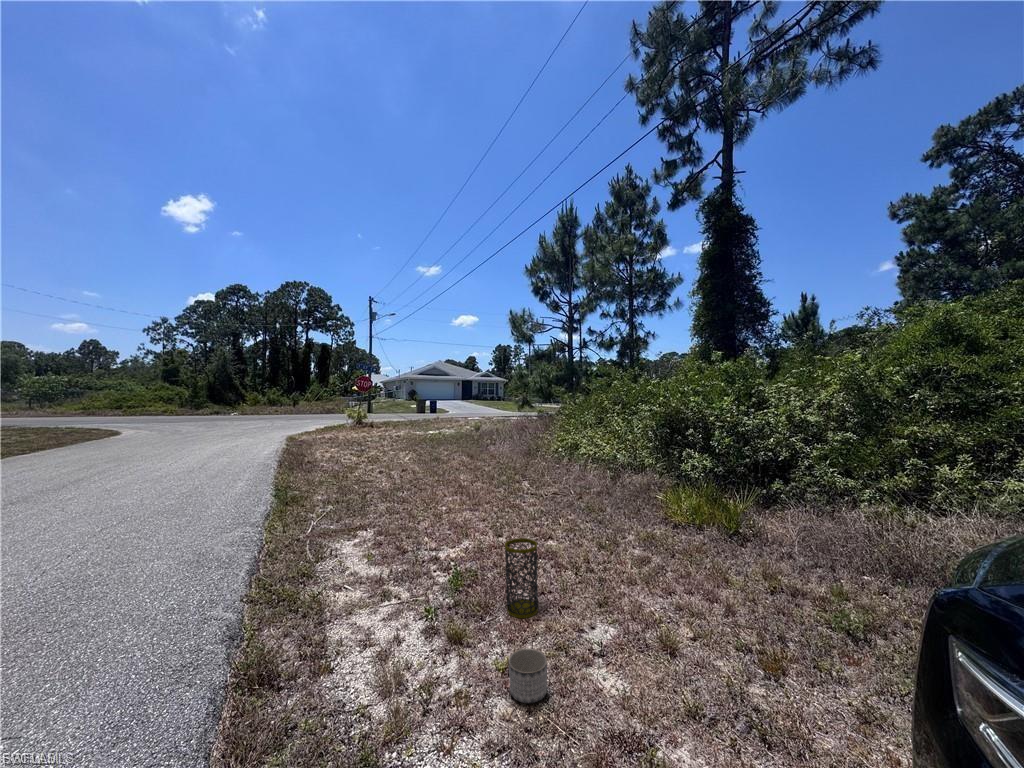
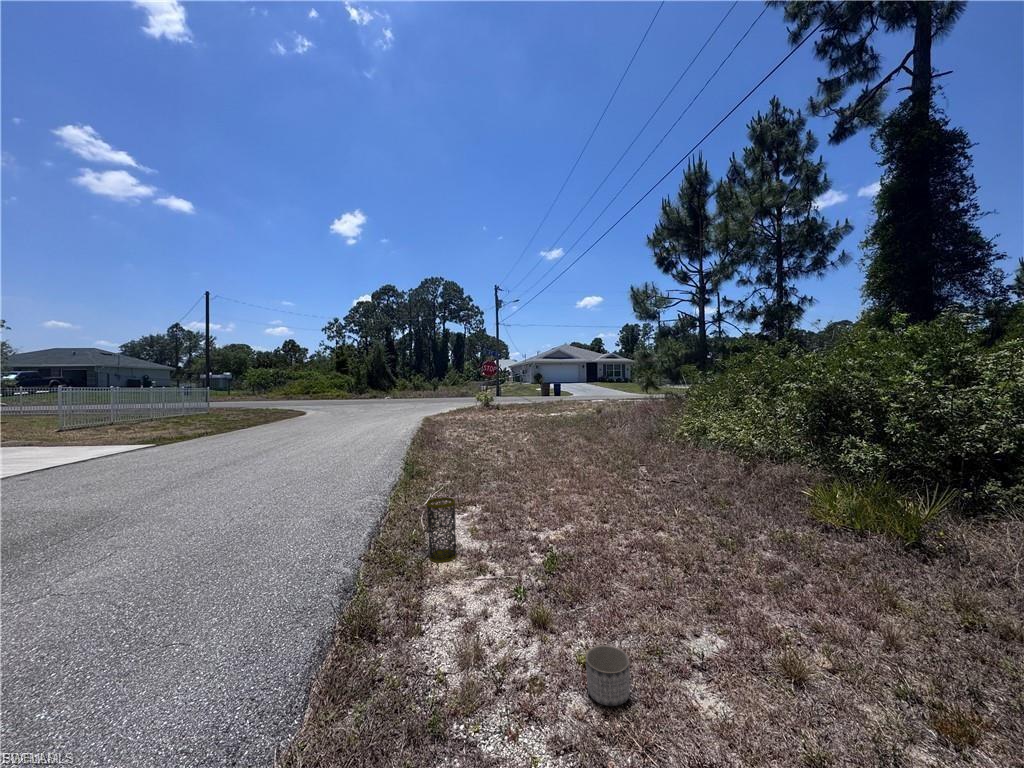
trash can: present [505,538,538,618] -> present [427,497,457,563]

